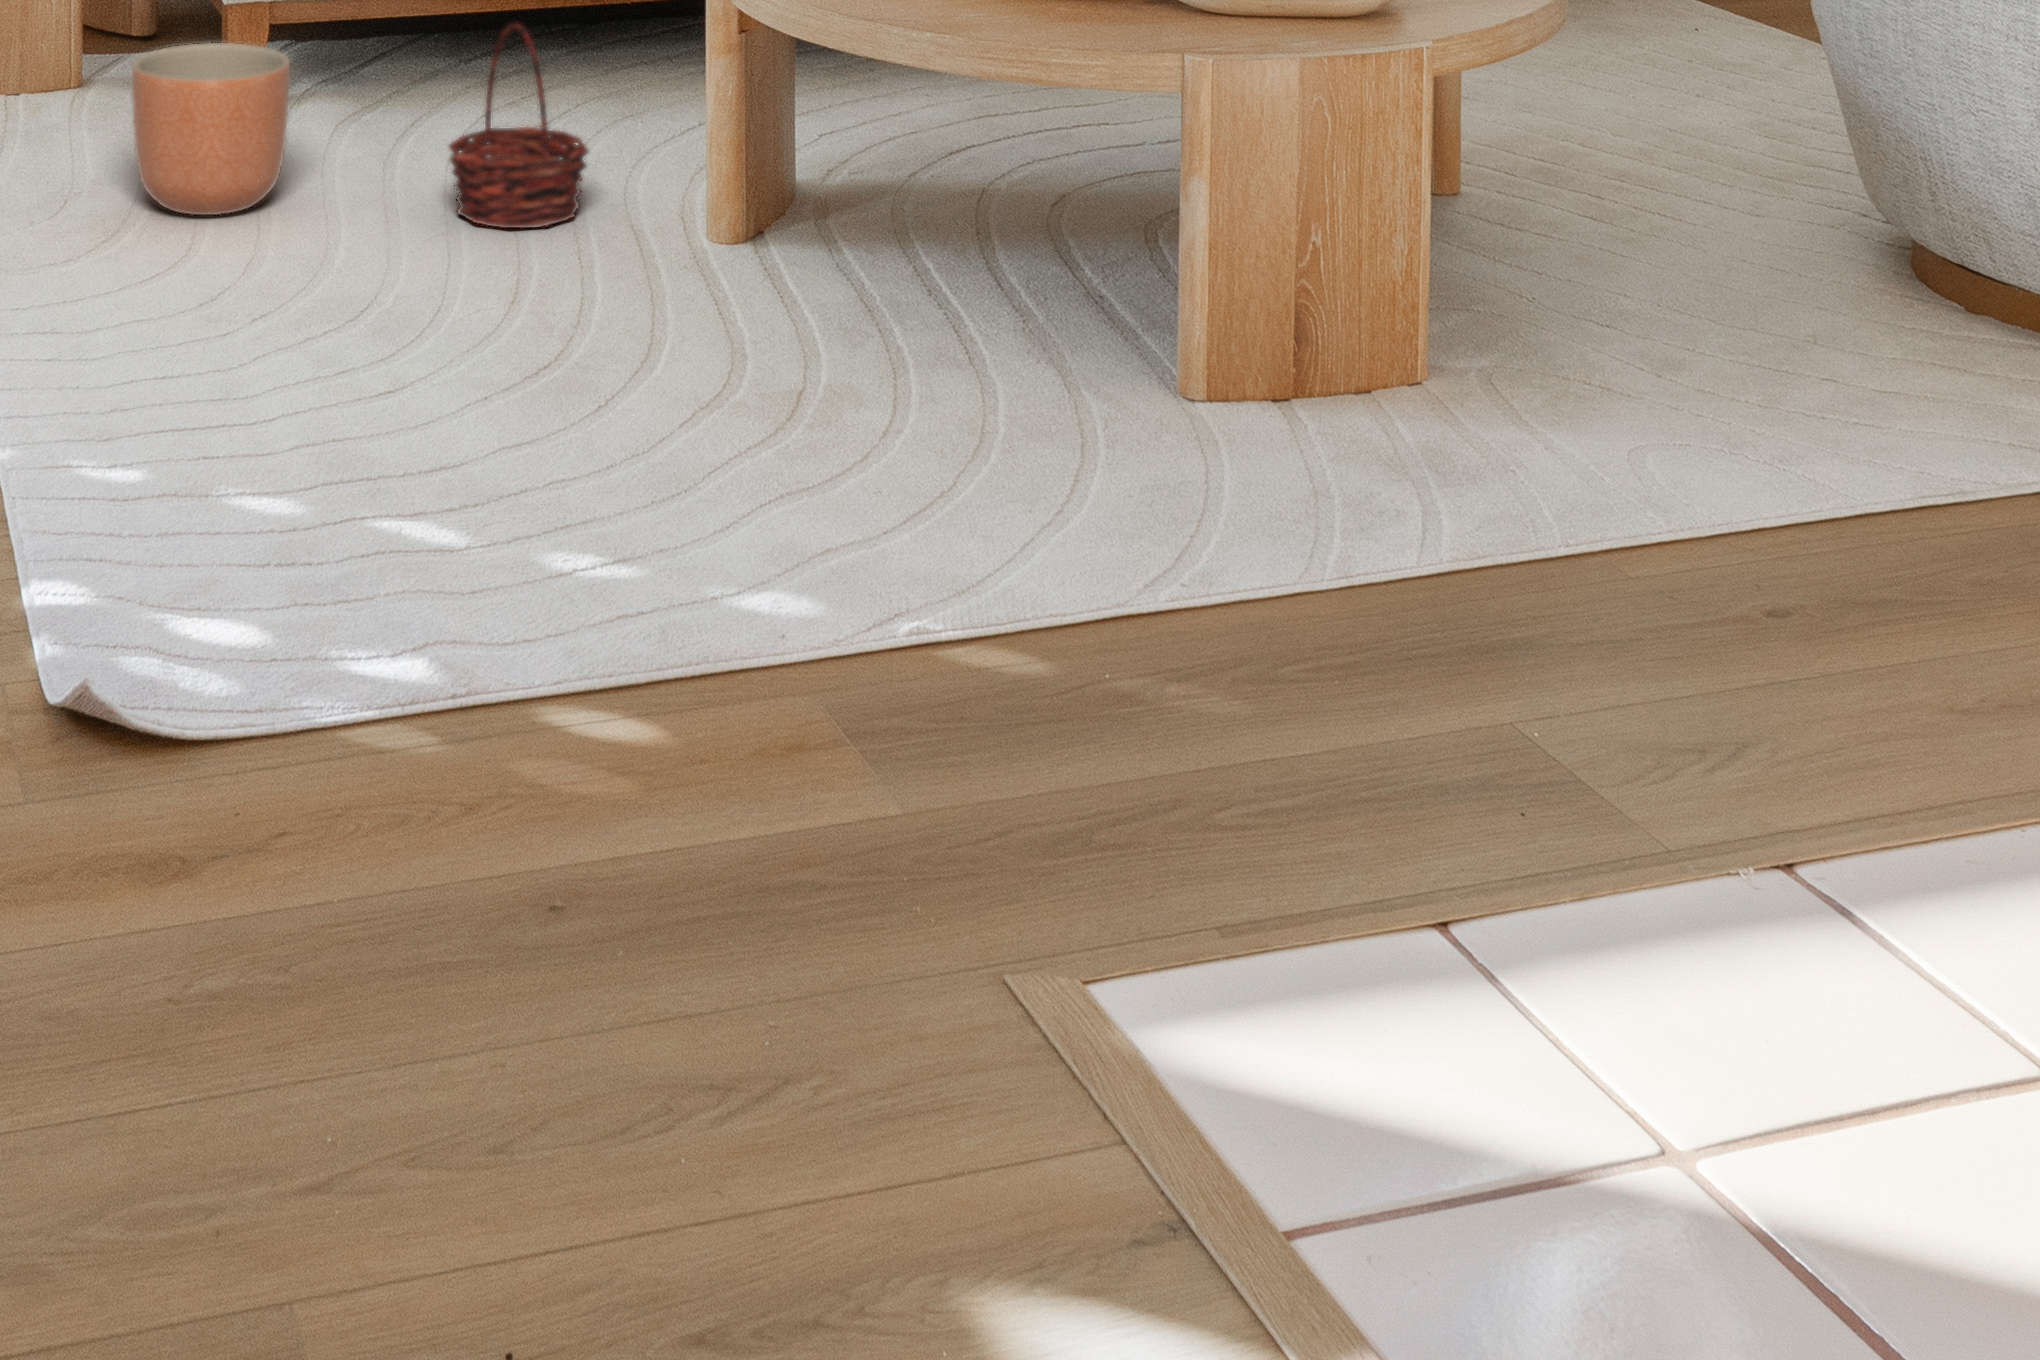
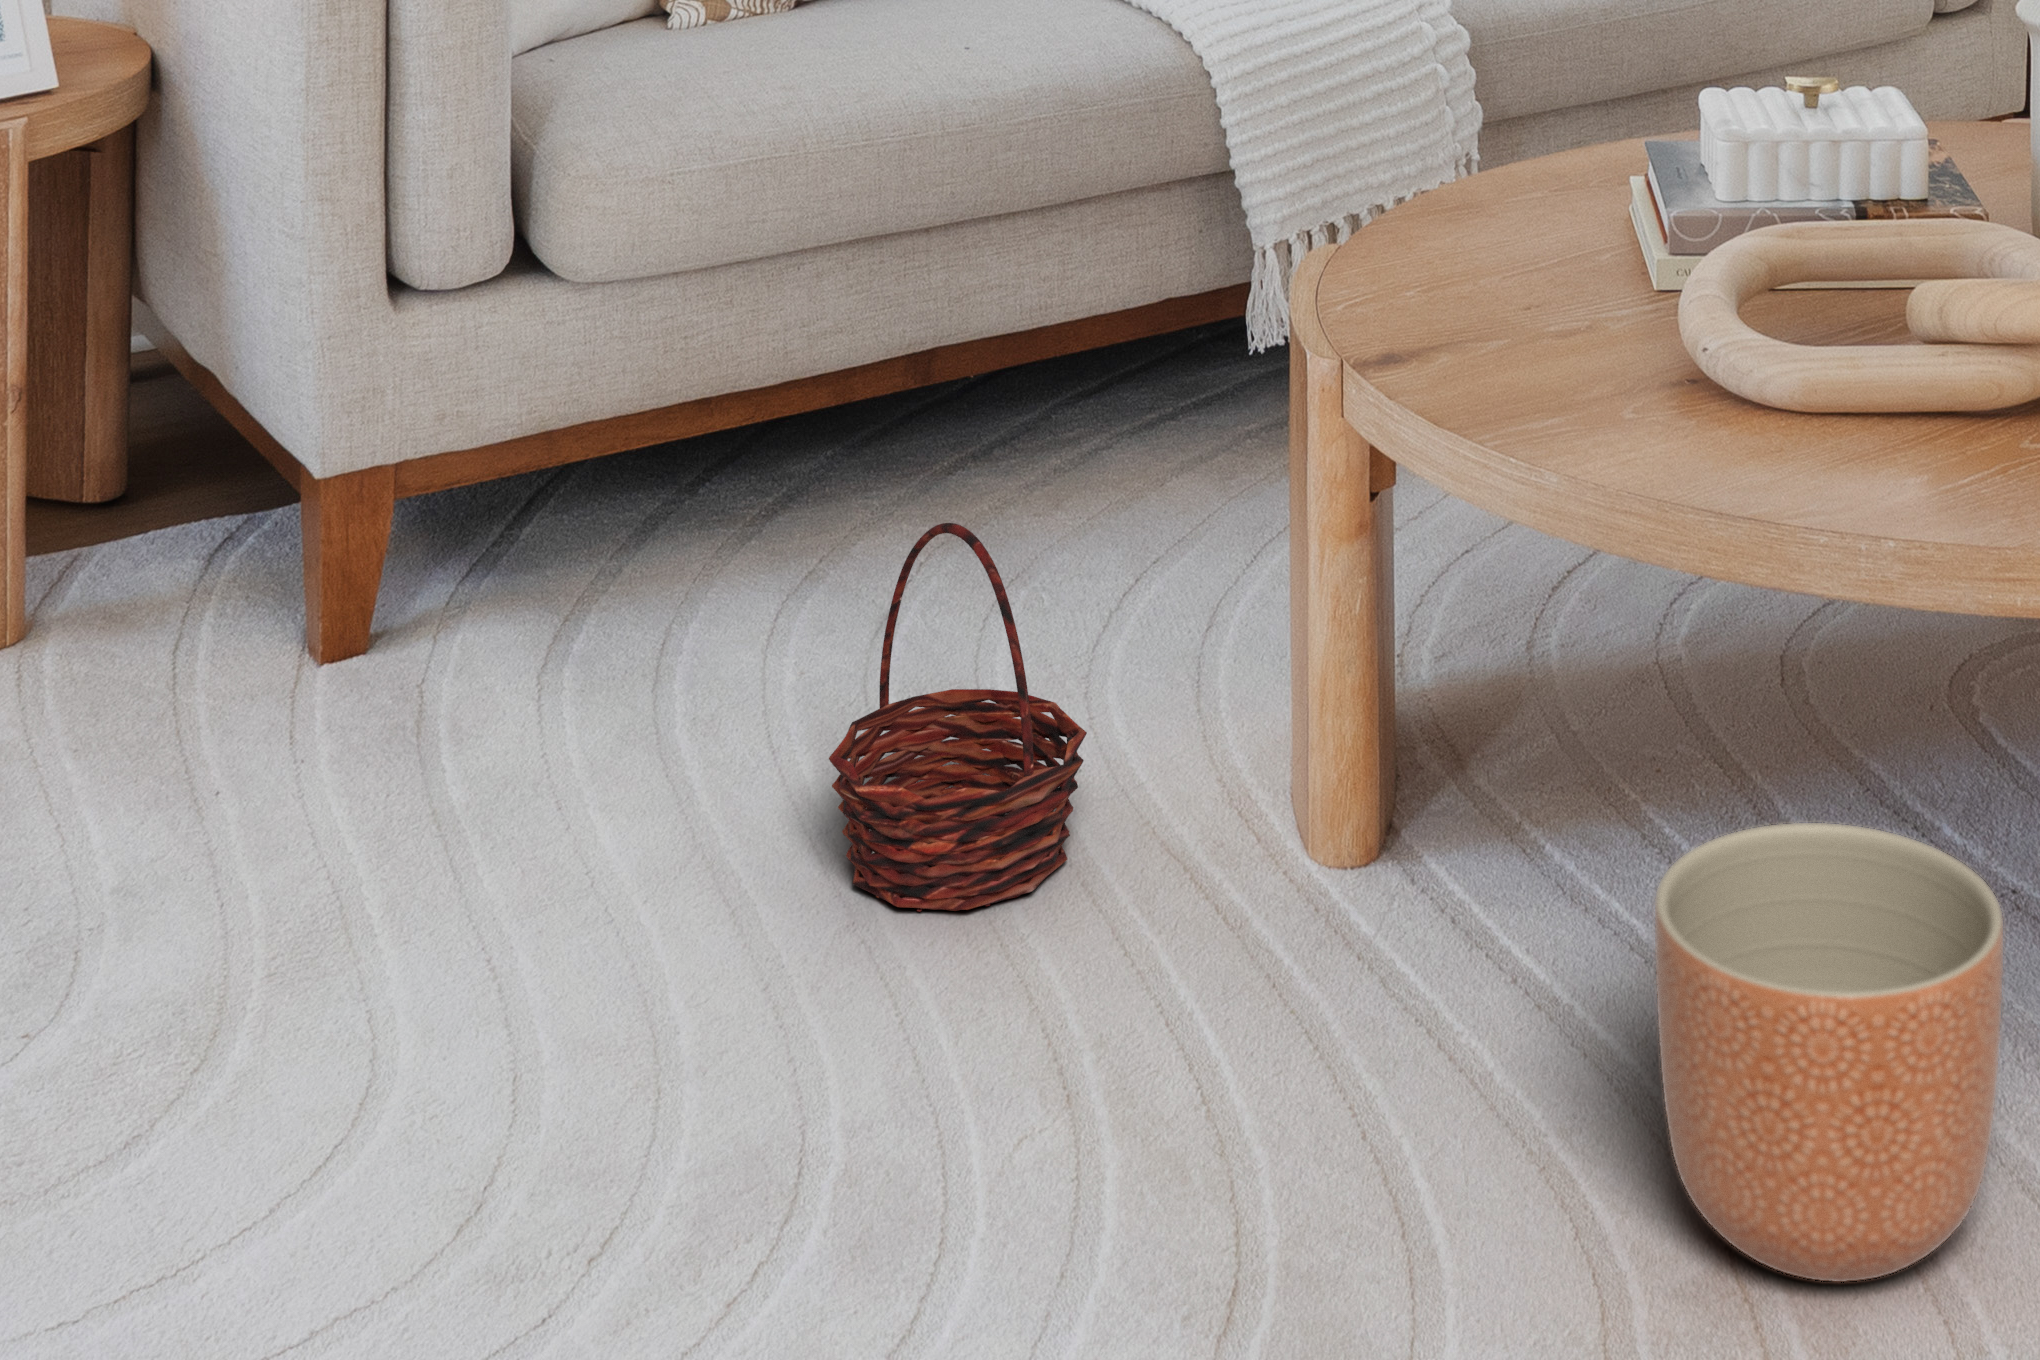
planter: present [132,43,290,215] -> present [1655,823,2003,1282]

